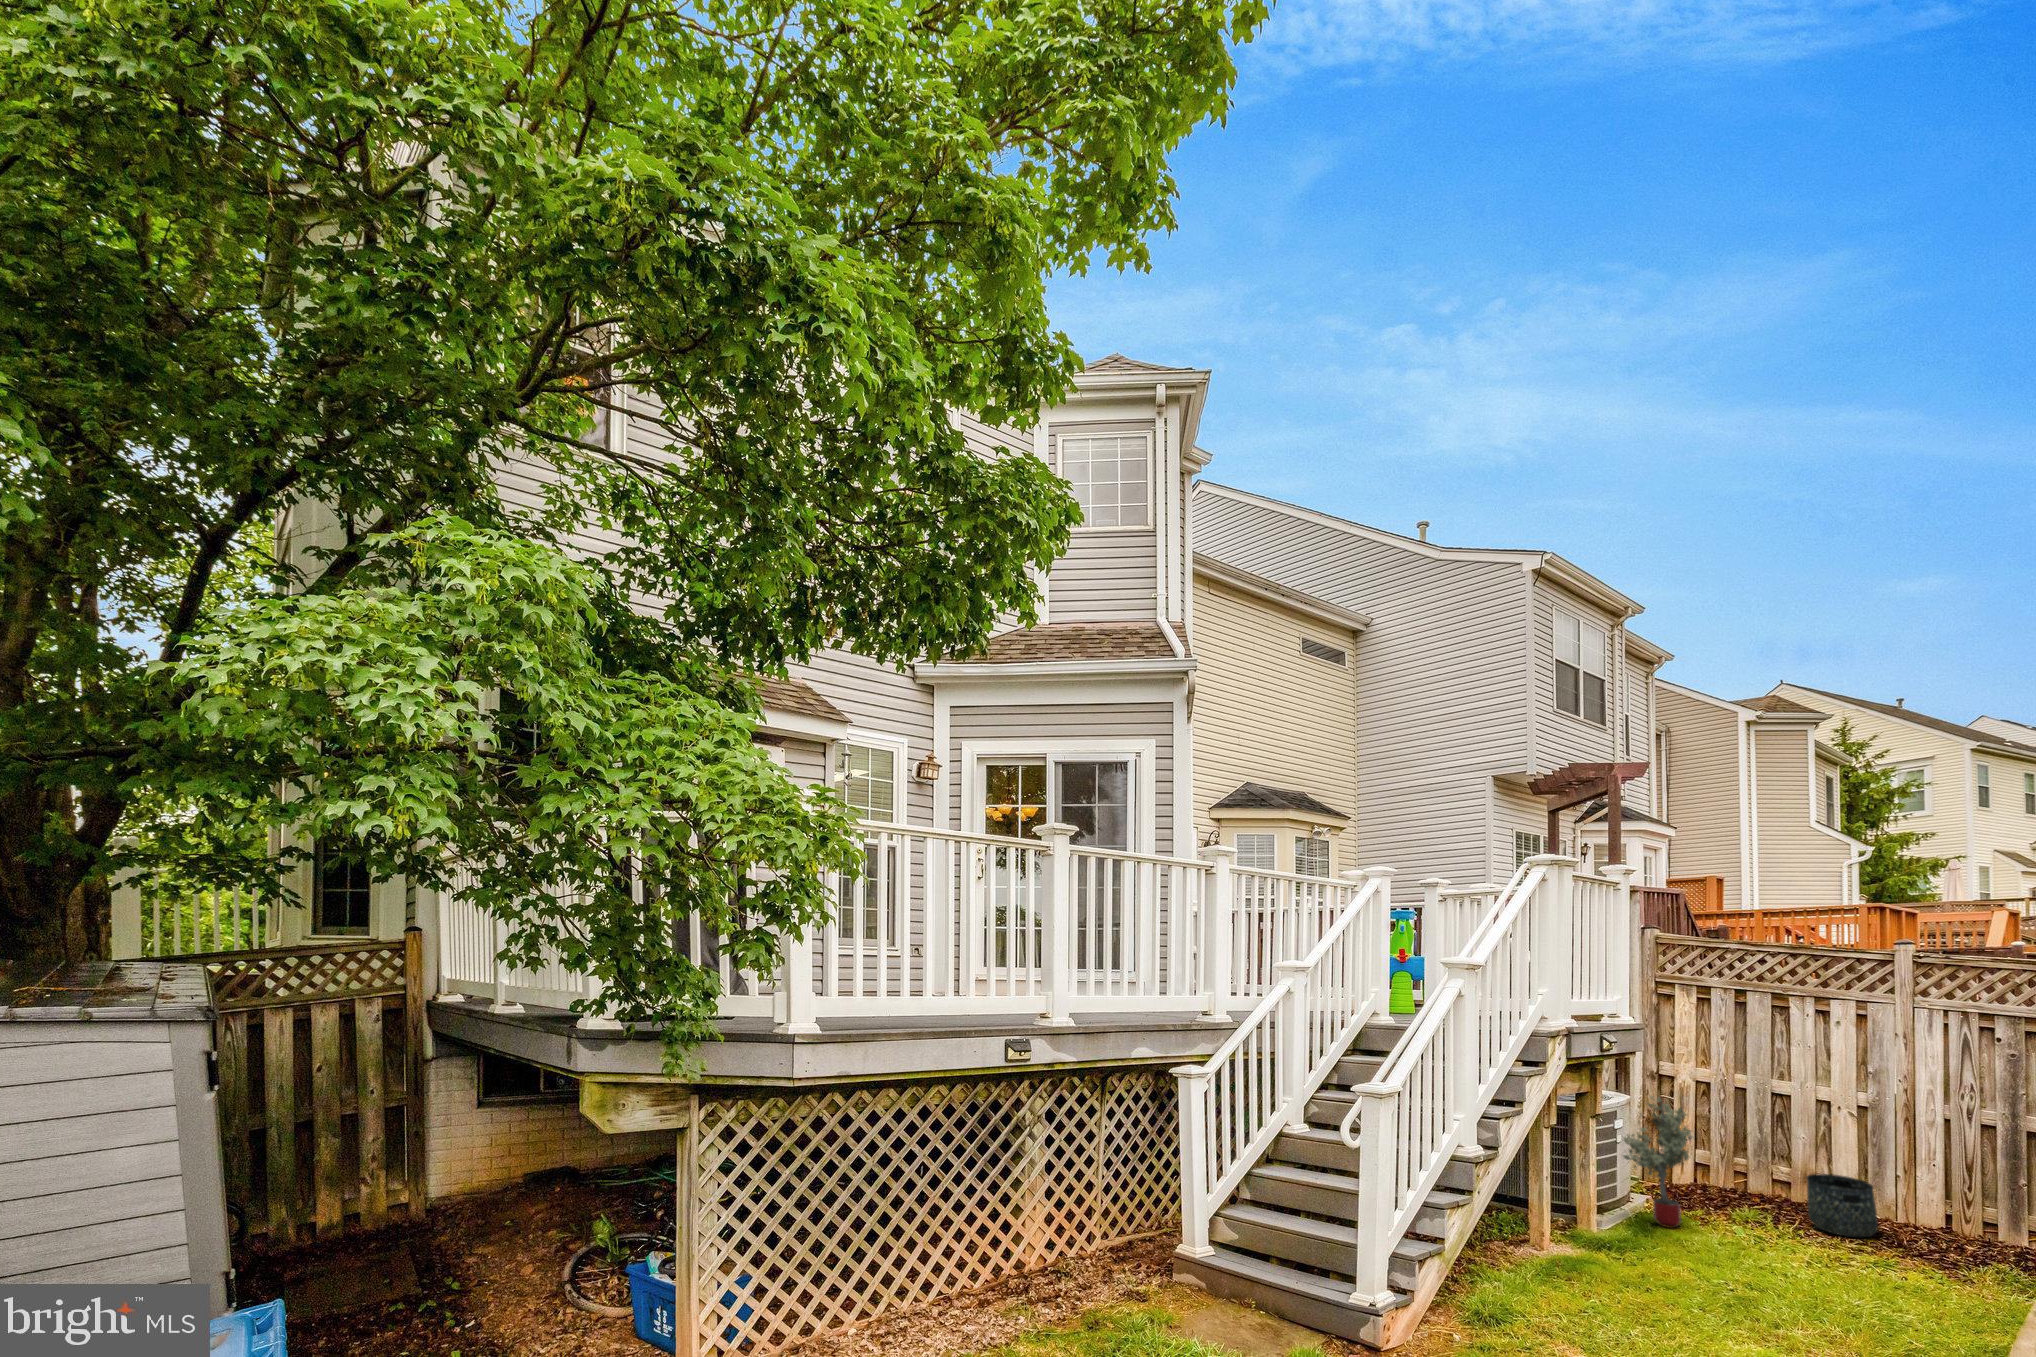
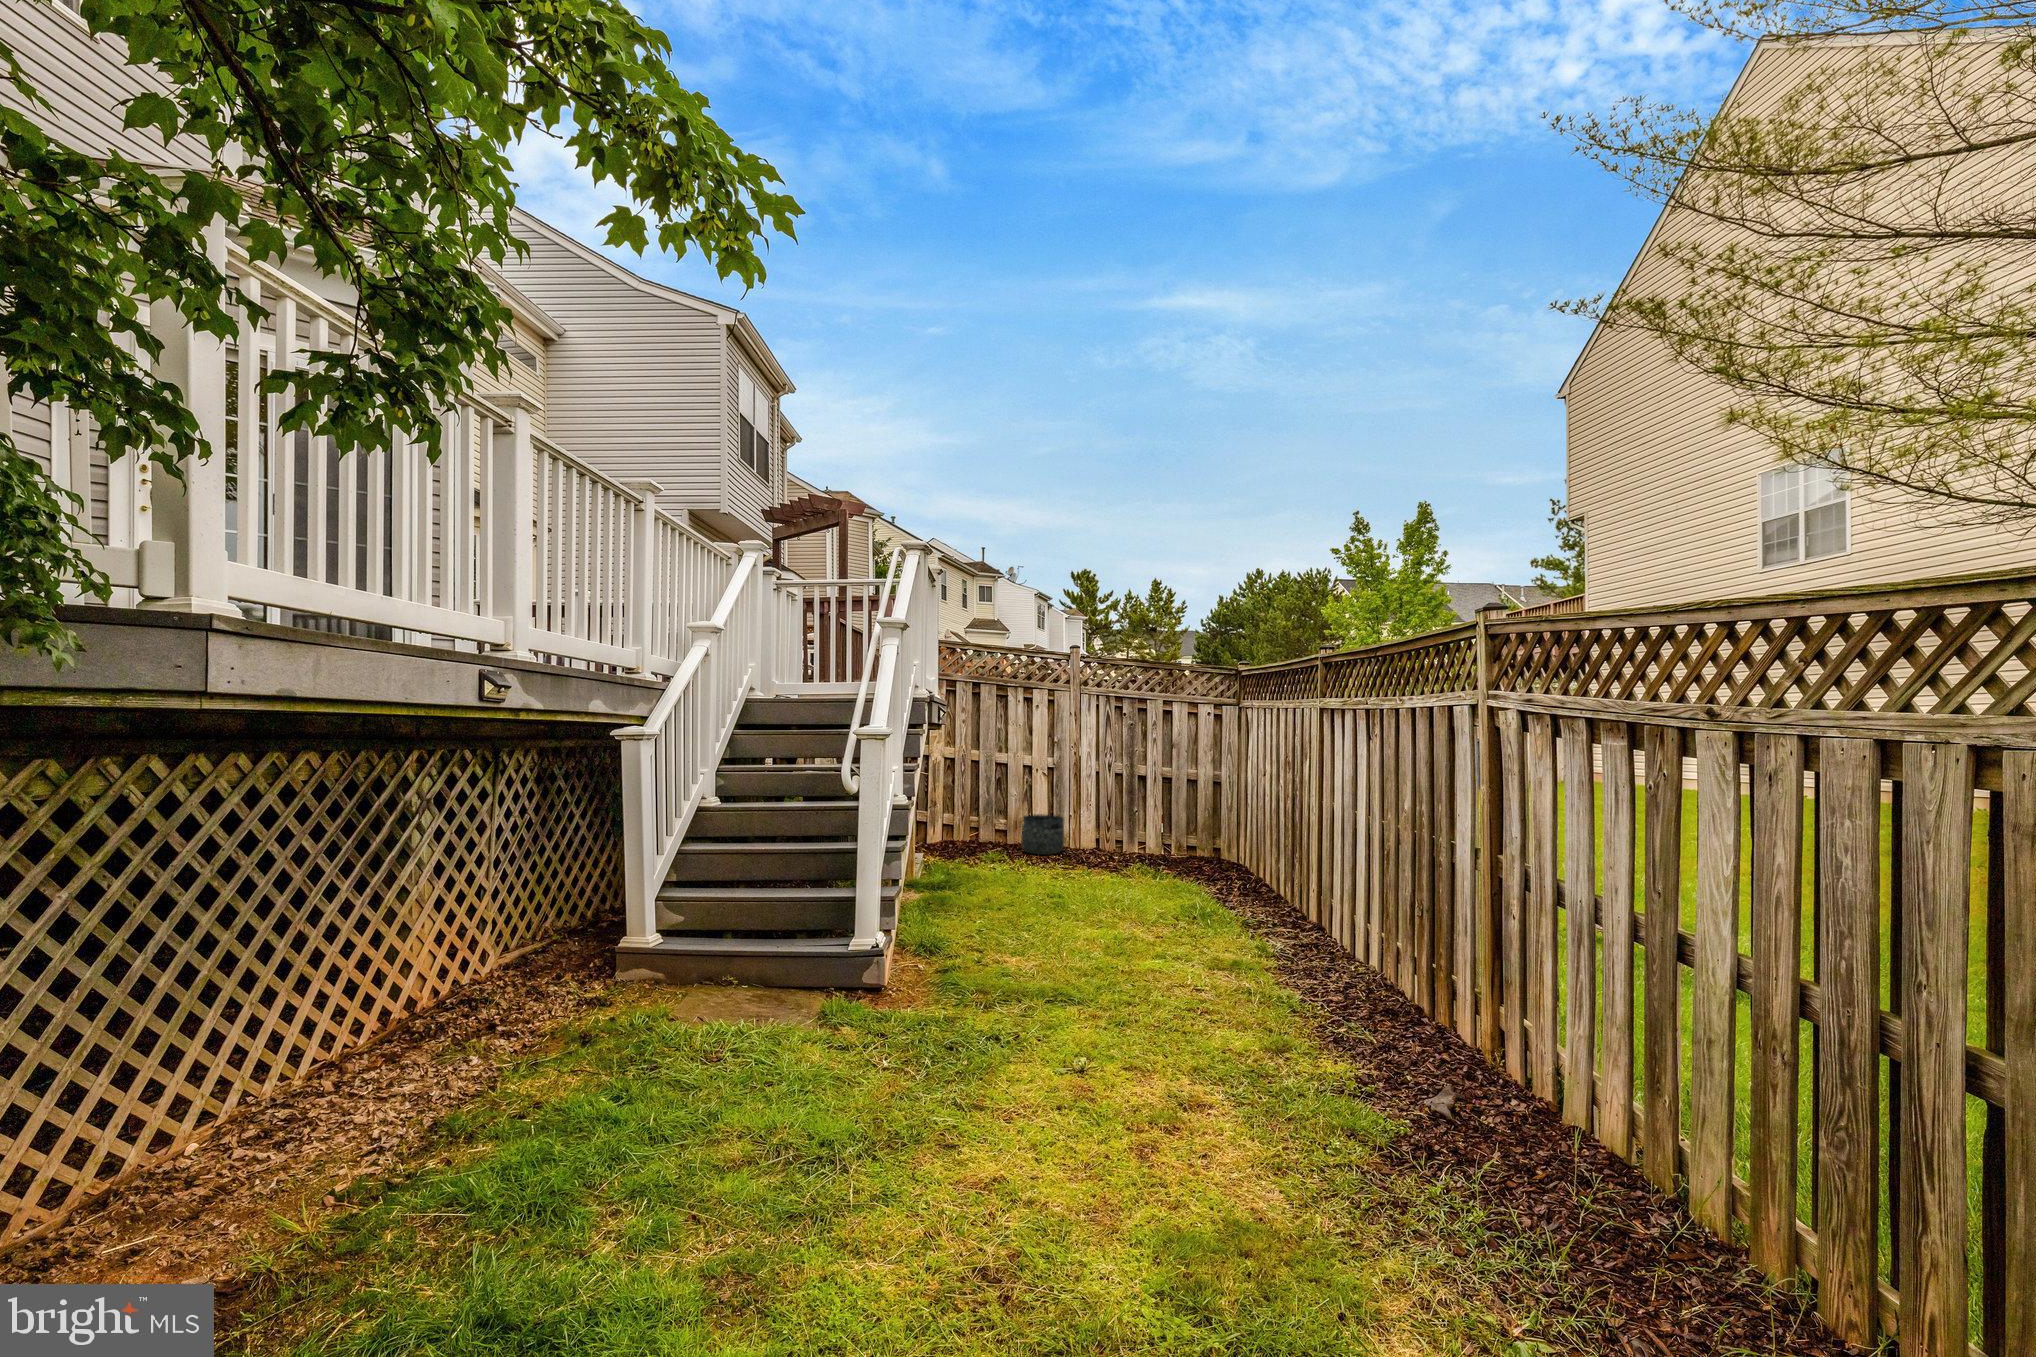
potted tree: present [1624,1096,1693,1228] -> none [915,764,969,868]

